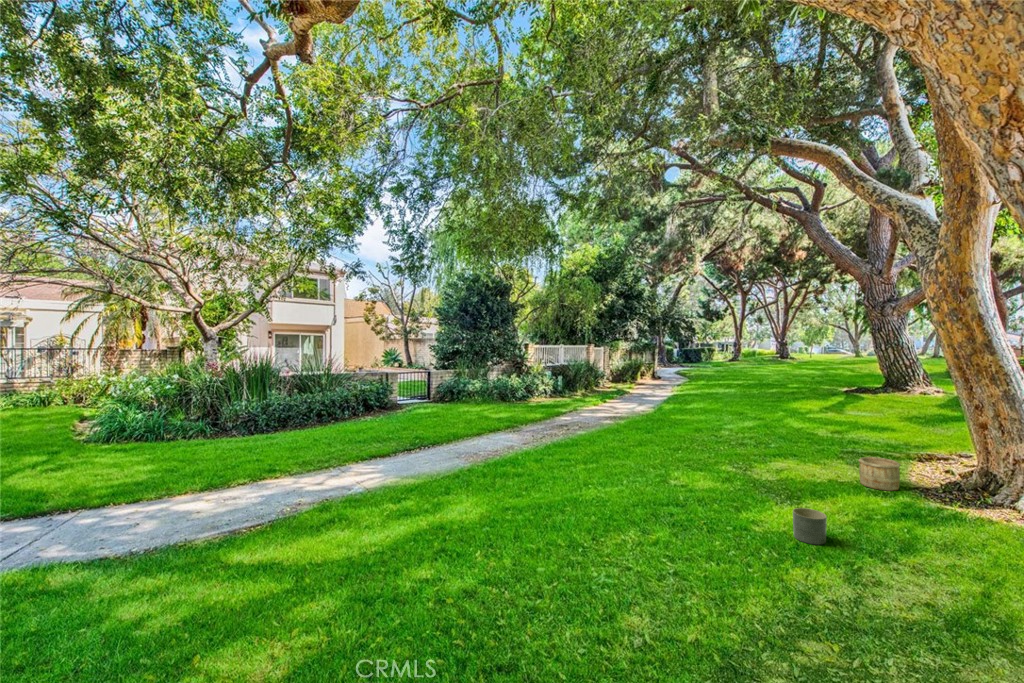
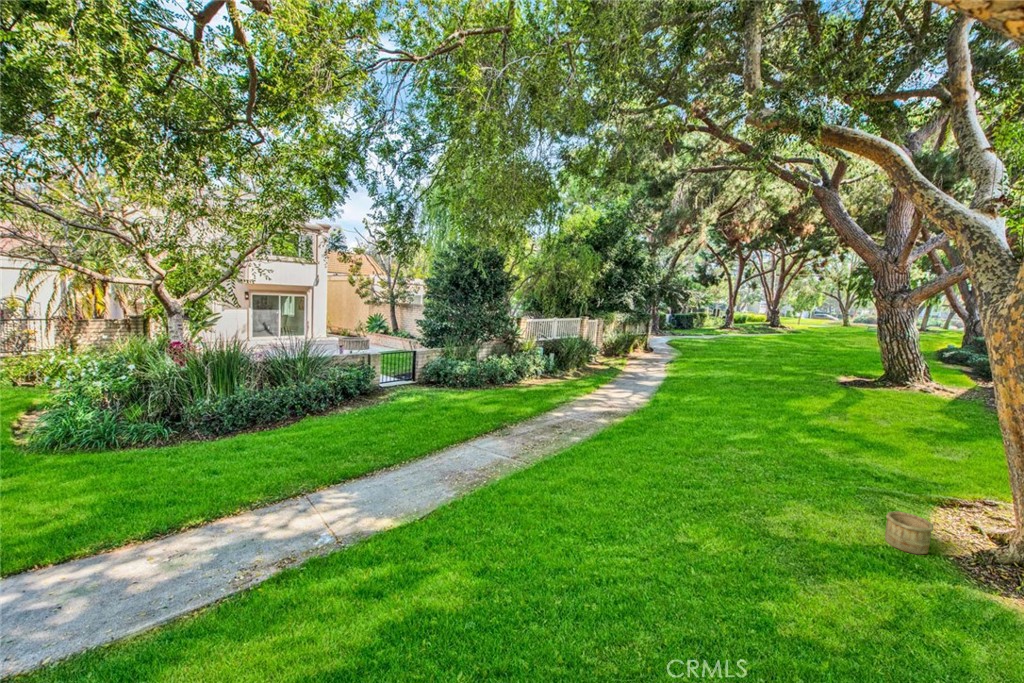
planter: present [793,508,827,545] -> none [826,607,868,657]

